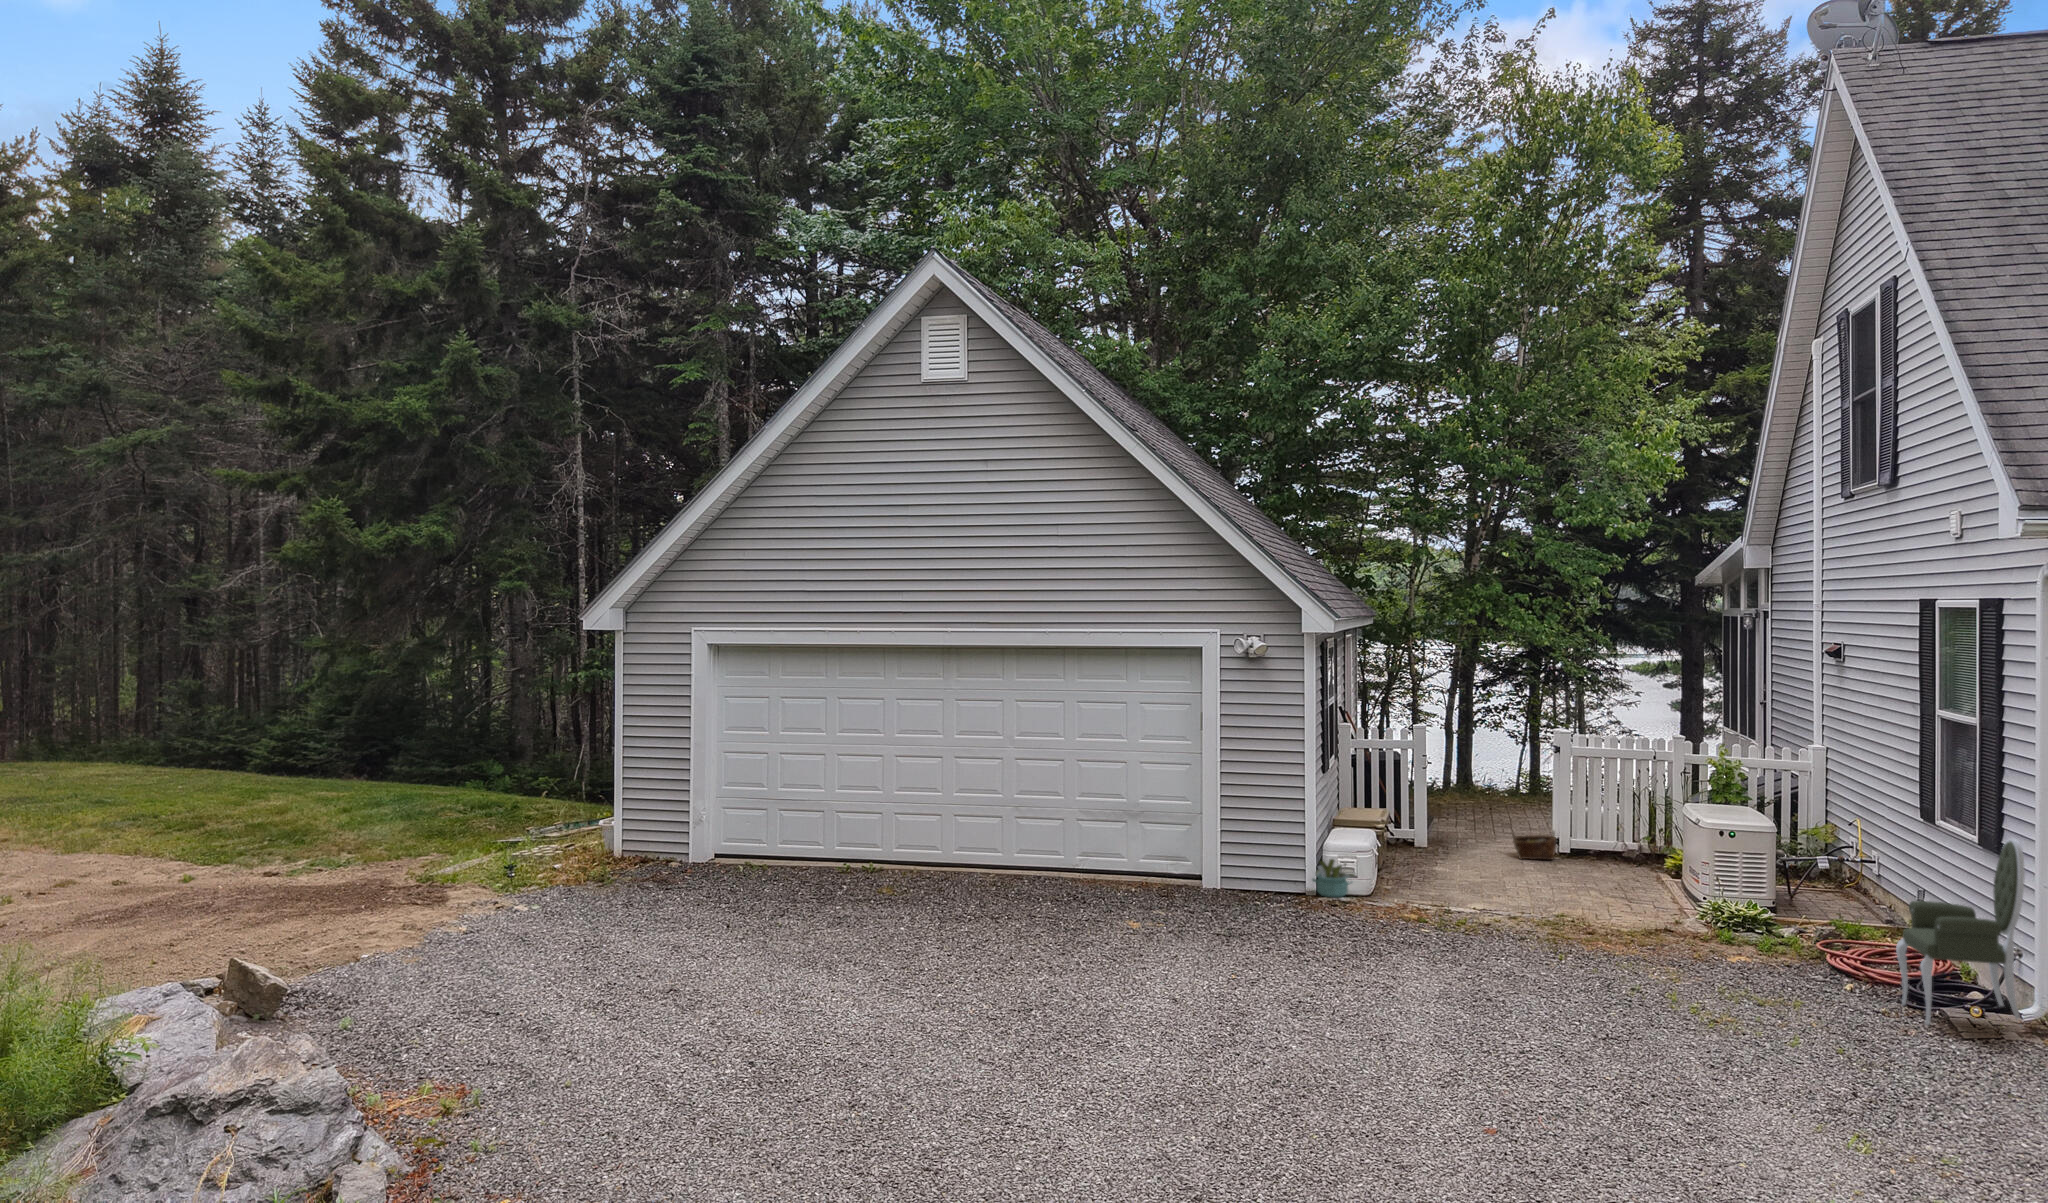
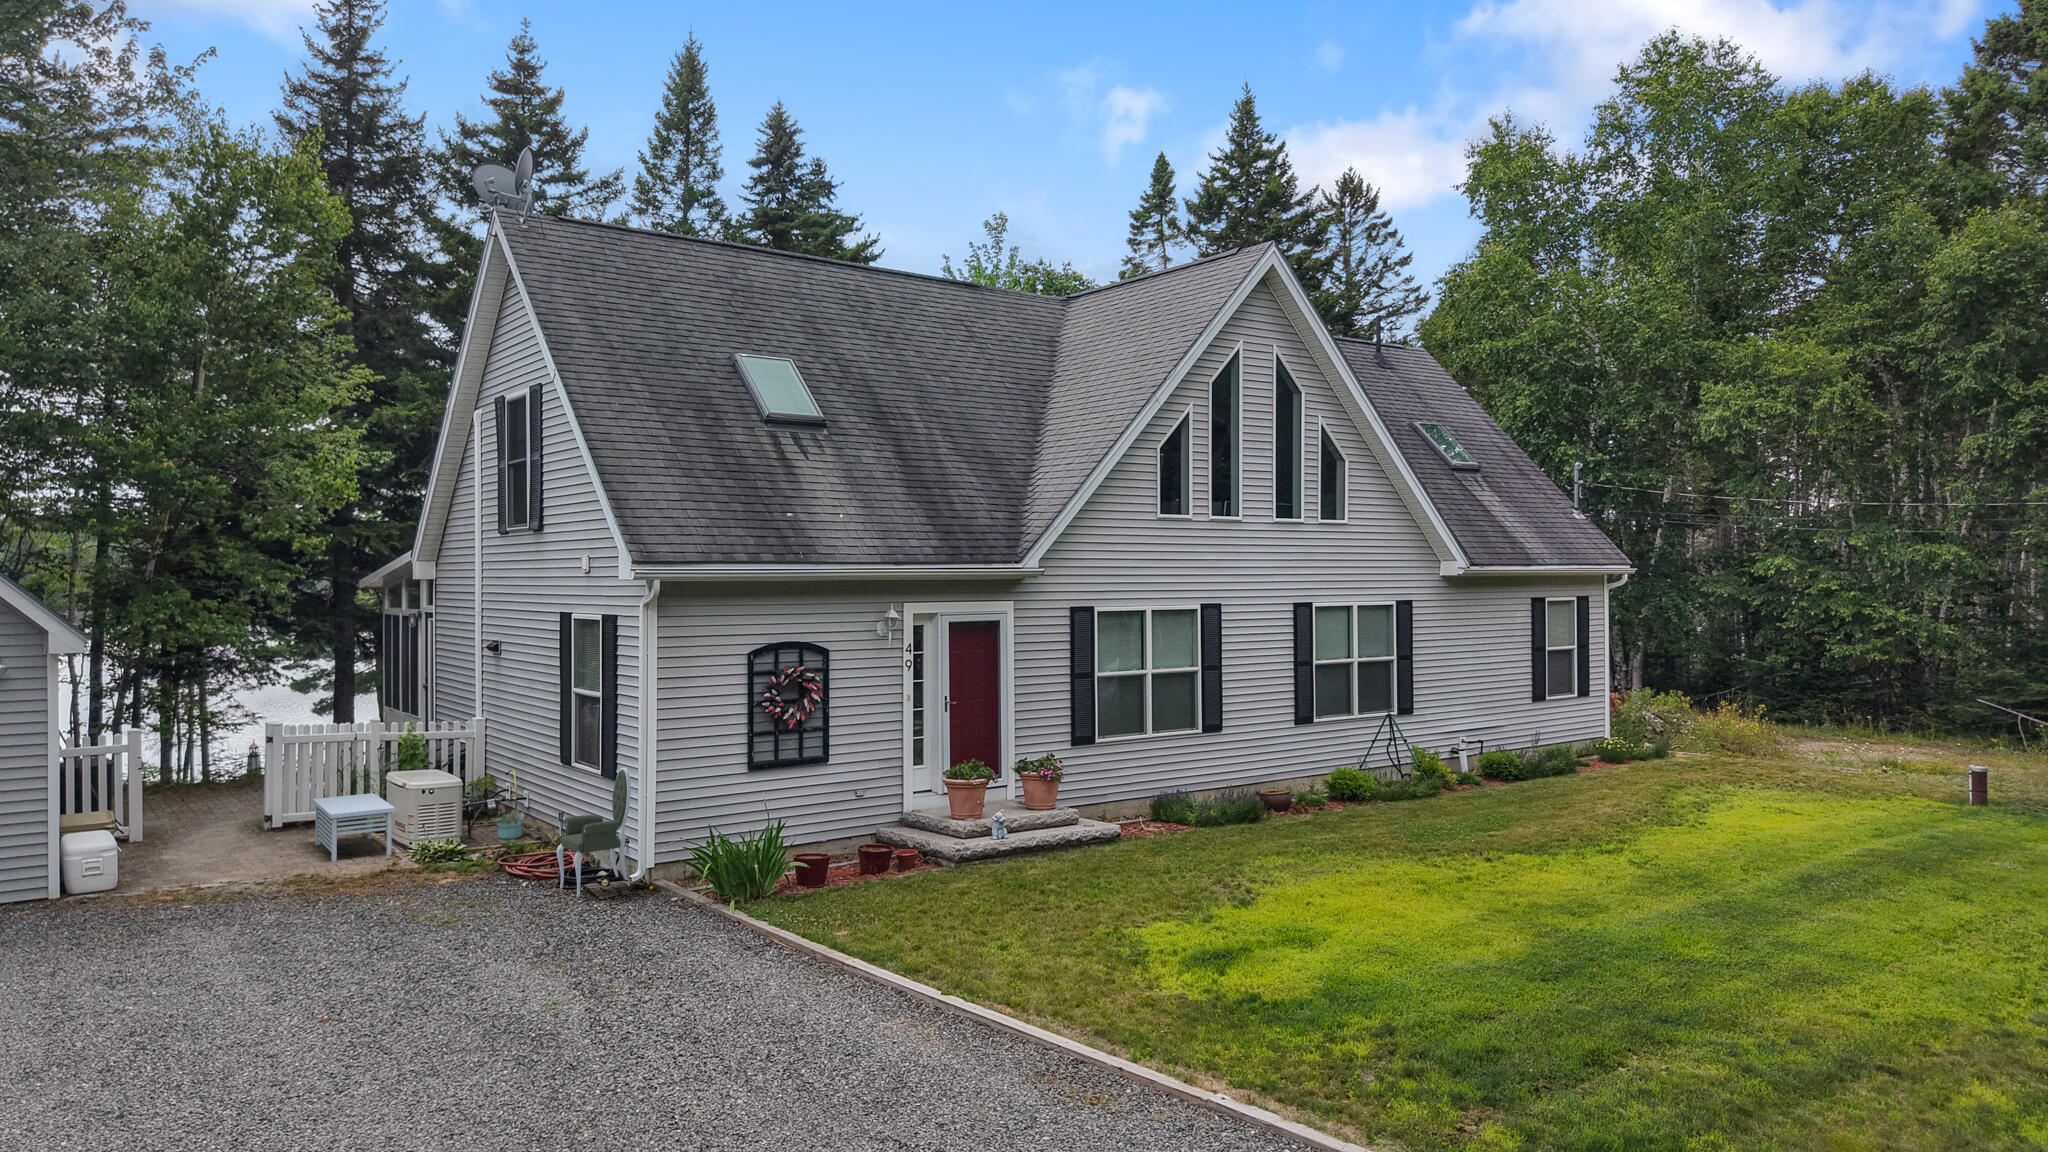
storage bench: none [1599,823,1688,907] -> present [313,793,395,862]
woven basket: present [1512,831,1556,860] -> none [223,812,267,843]
decorative plant: present [1312,859,1355,897] -> present [493,810,524,839]

